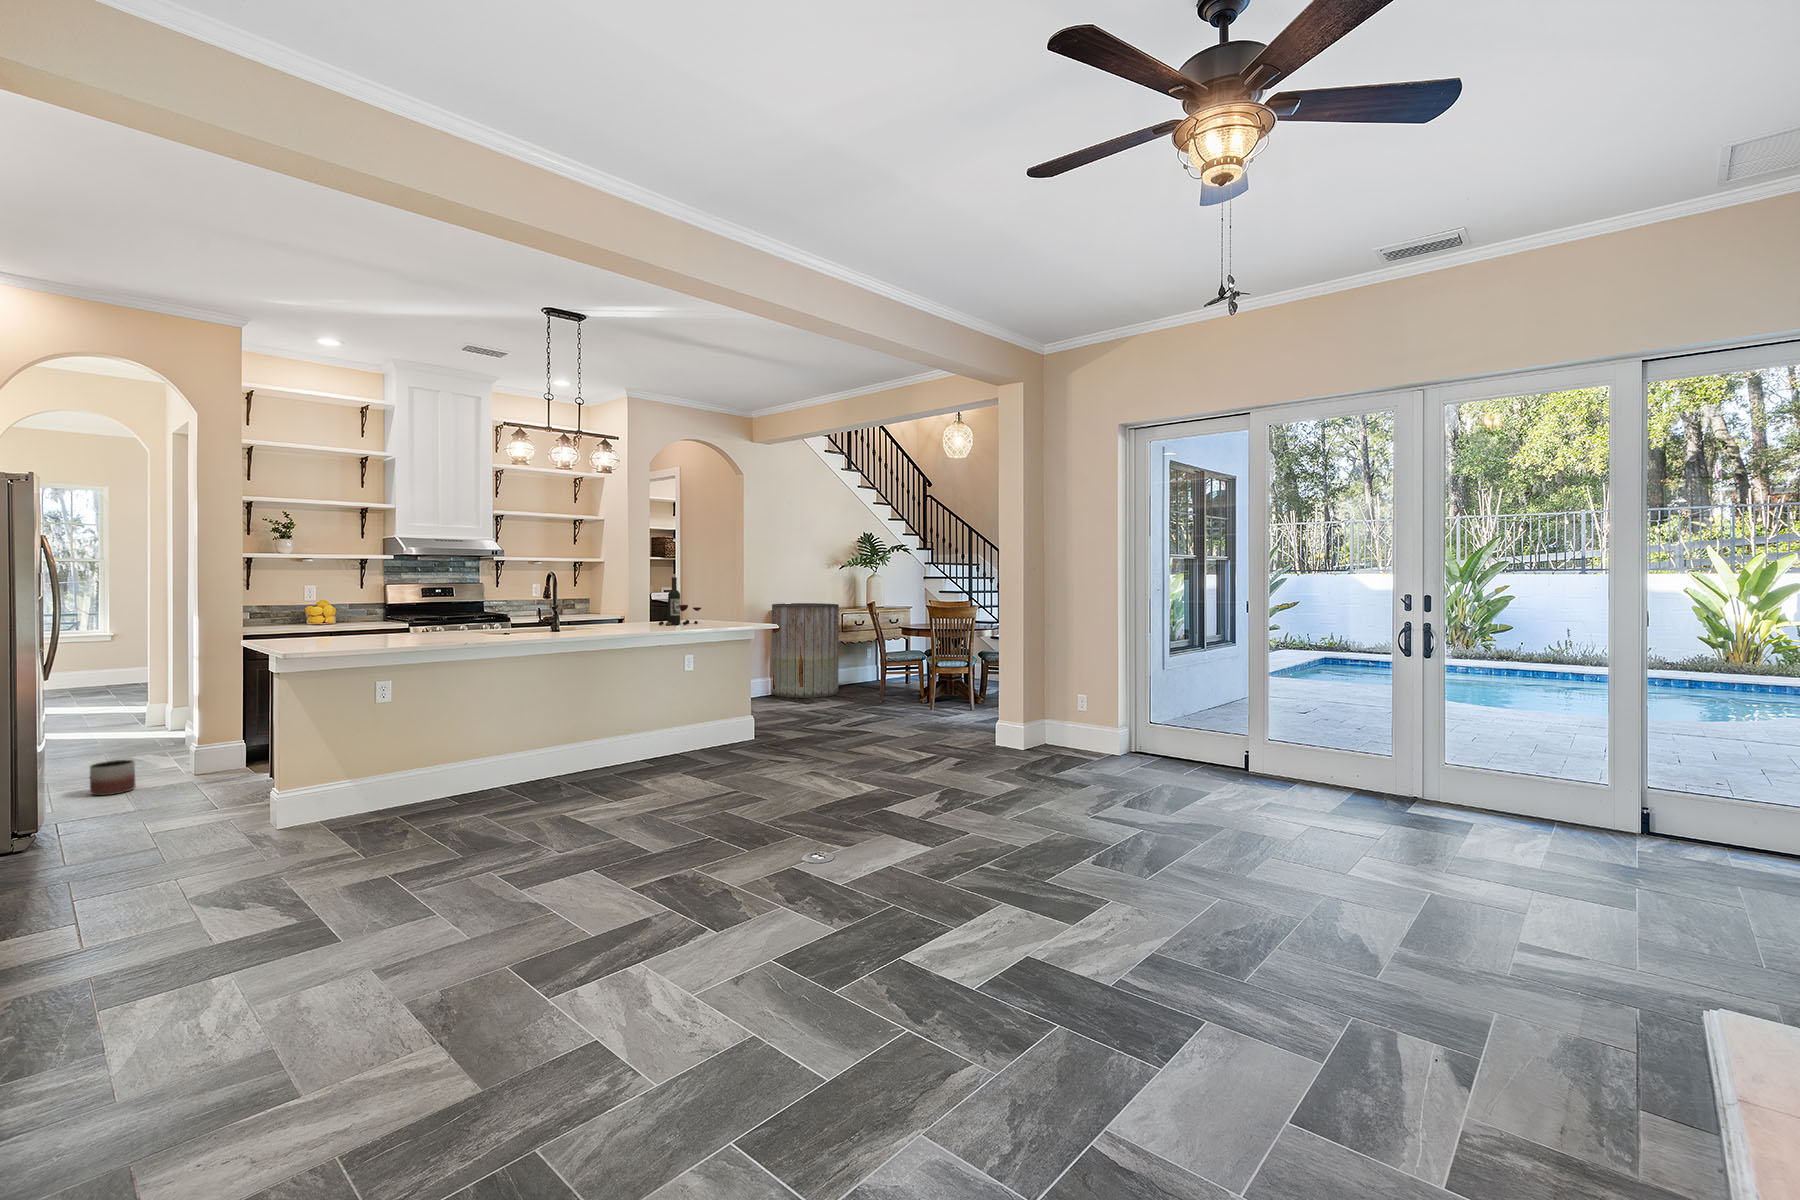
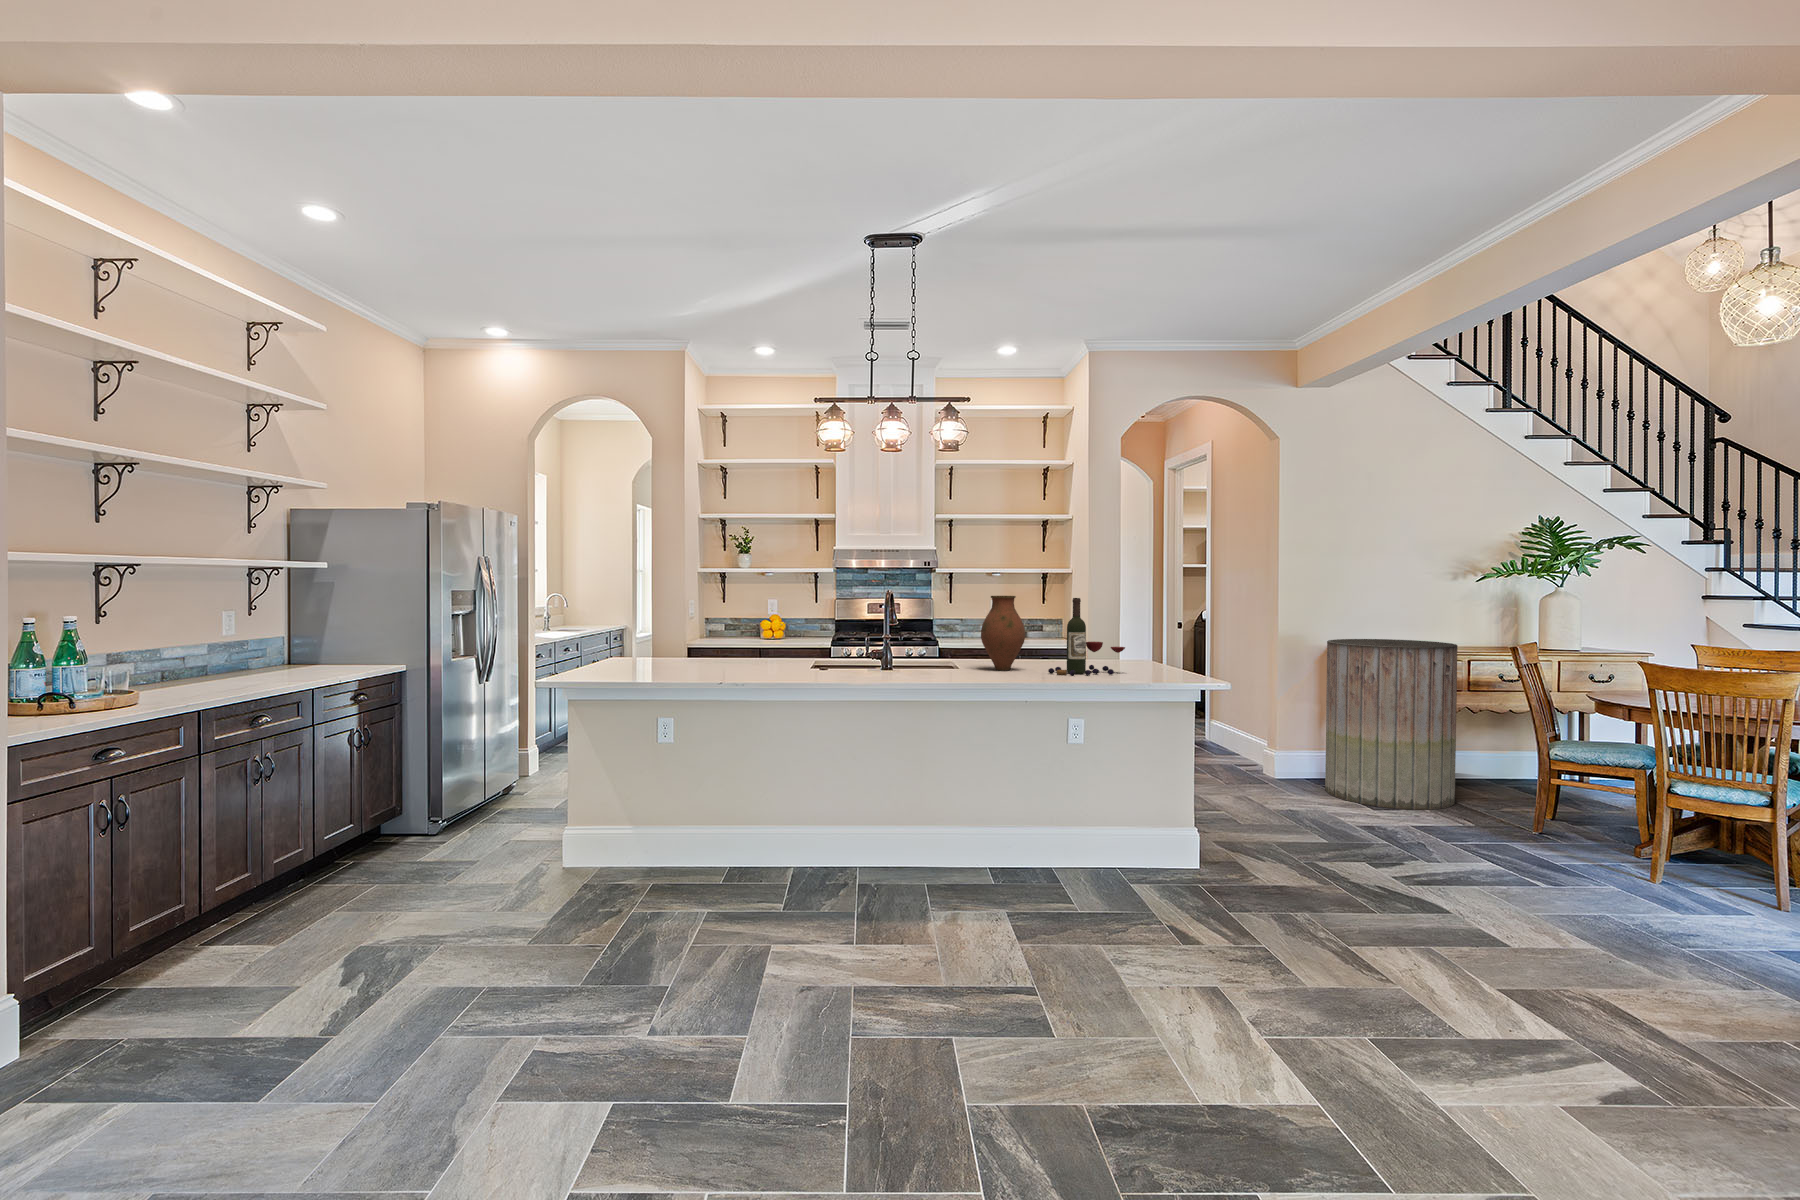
vase: none [607,576,638,626] -> present [981,596,1025,671]
planter: present [90,760,136,795] -> none [494,779,529,814]

